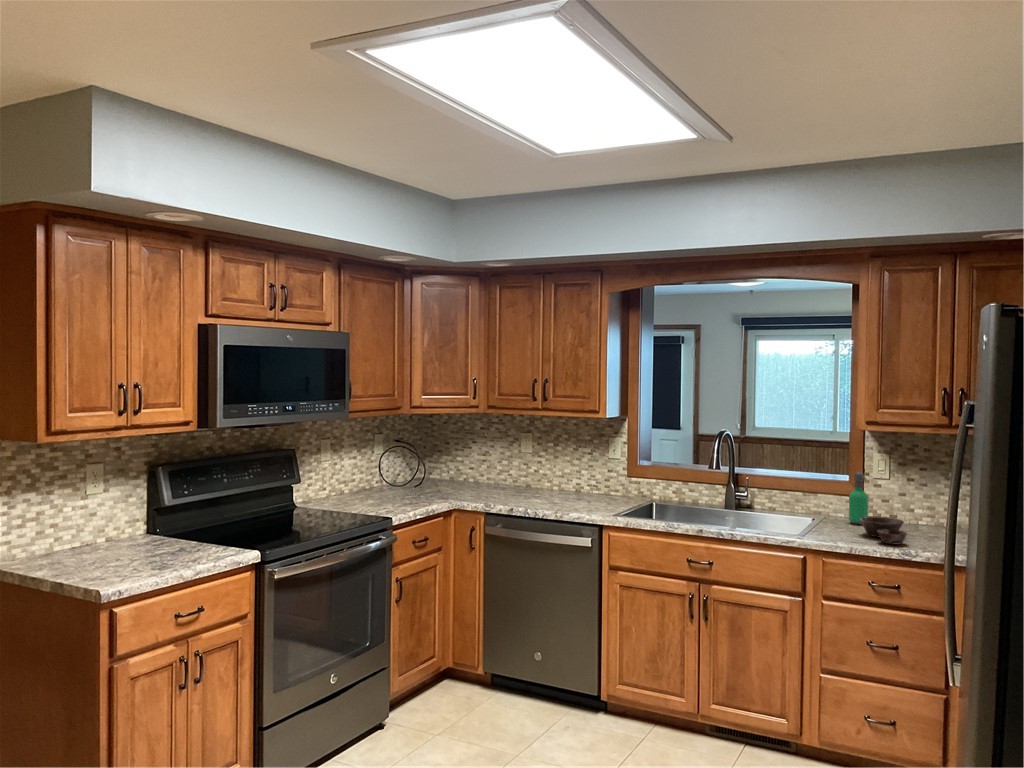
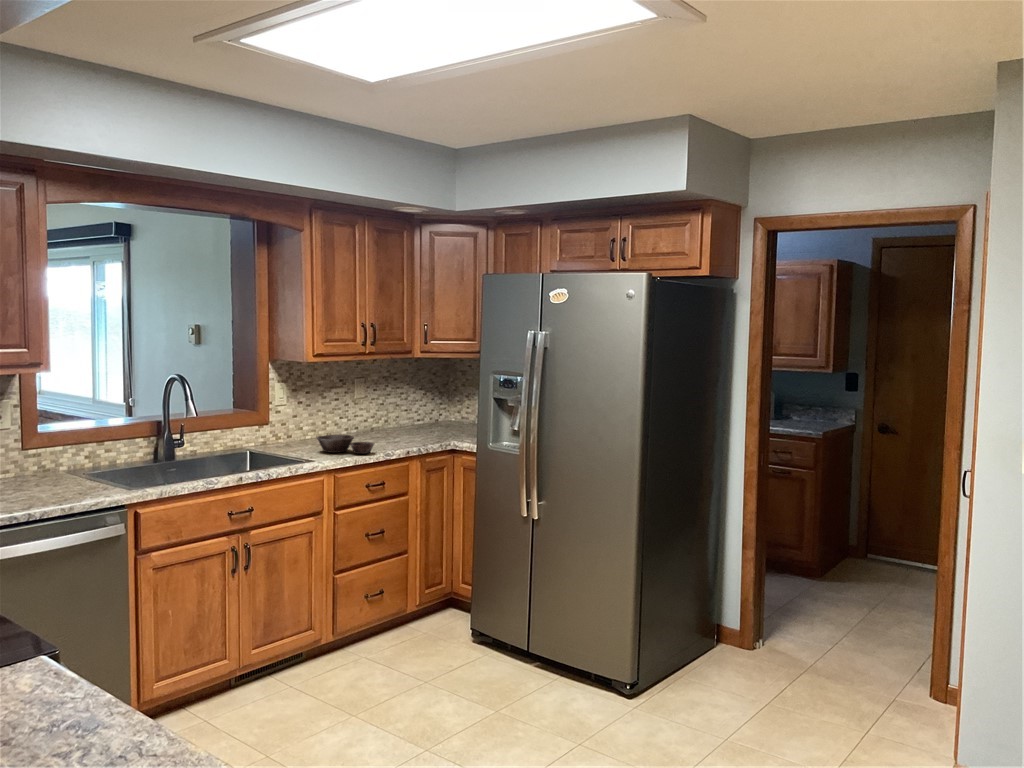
soap dispenser: present [849,472,868,524] -> none [273,399,295,449]

